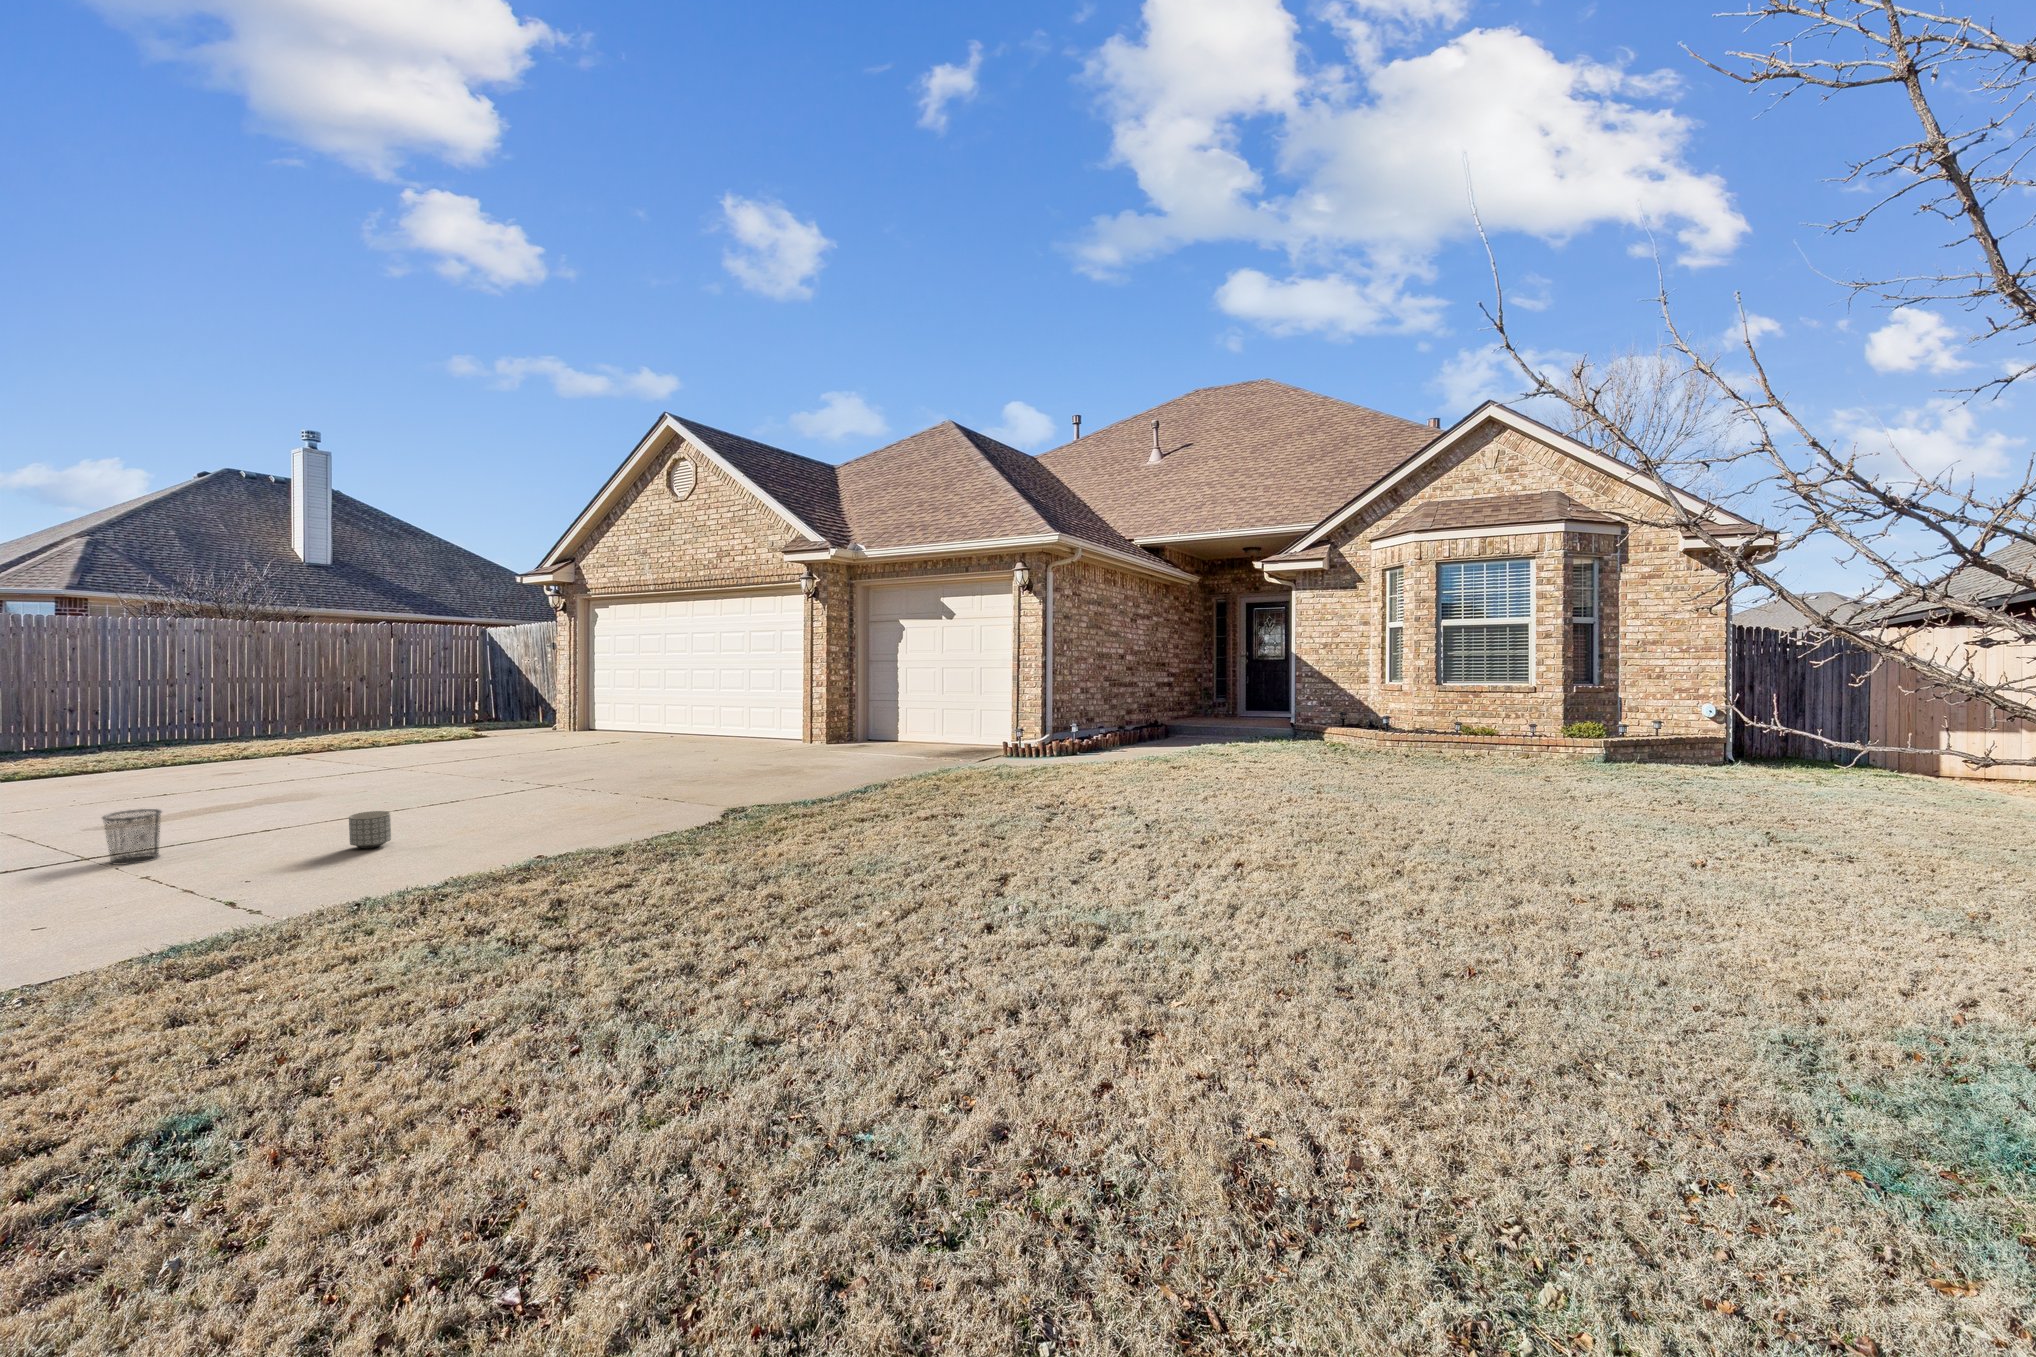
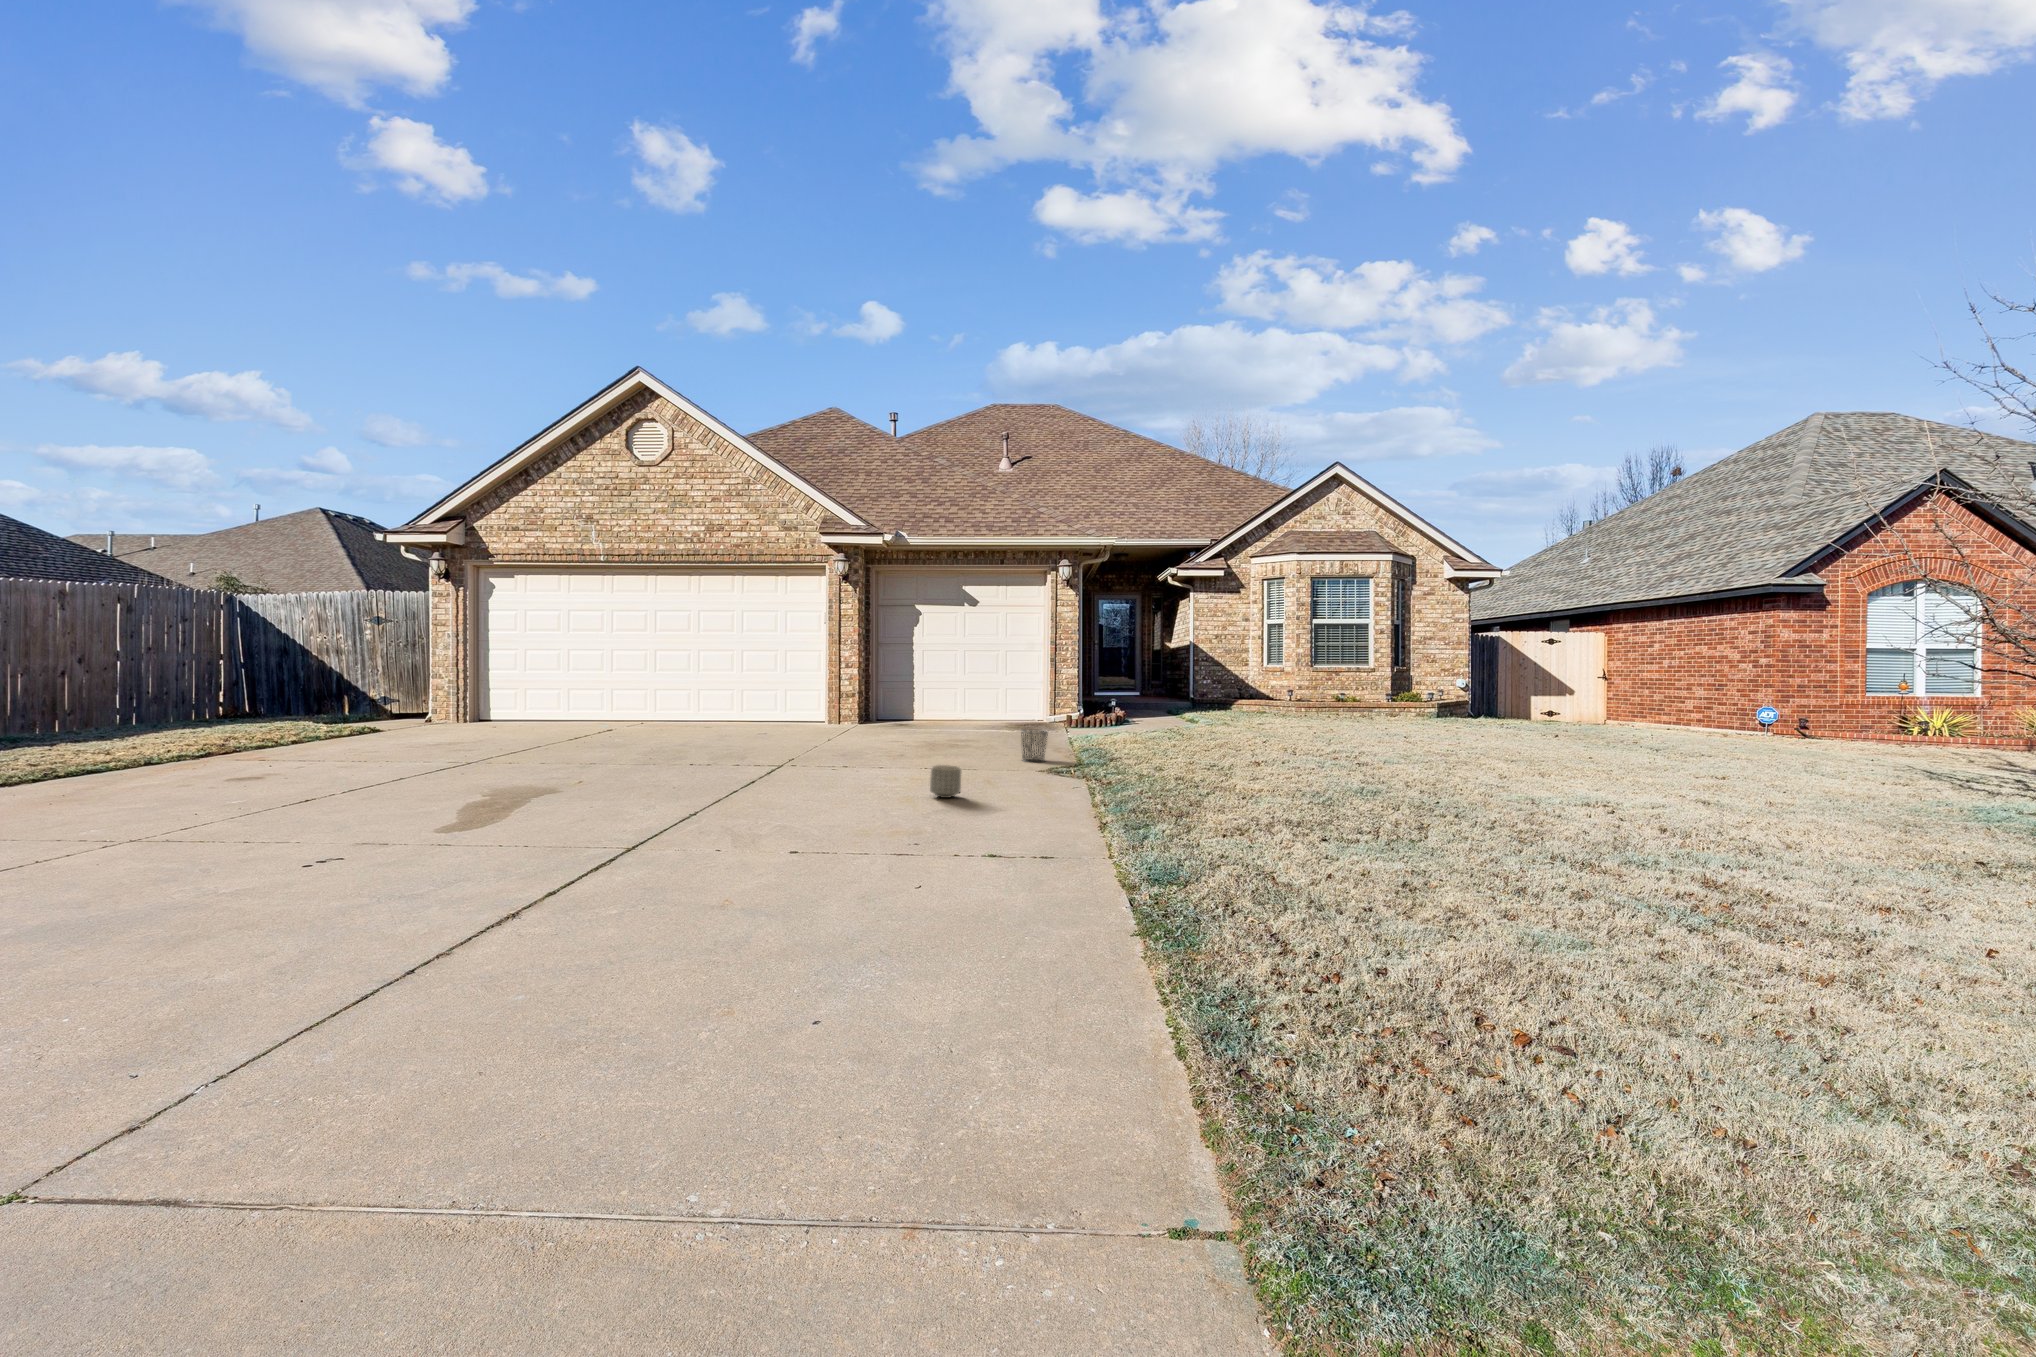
waste bin: present [102,809,161,865] -> present [1021,729,1048,763]

